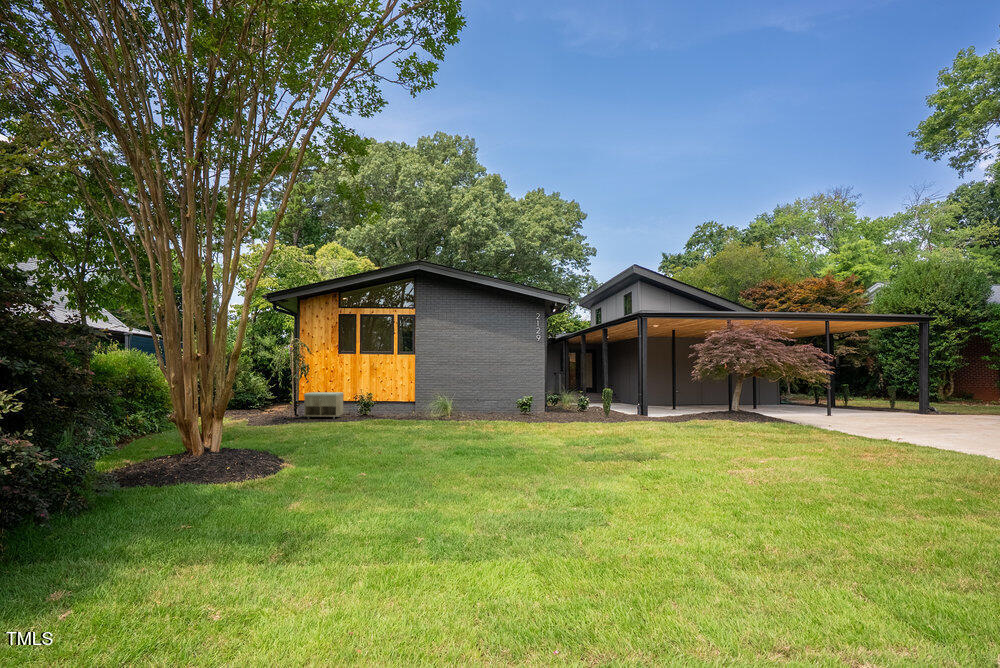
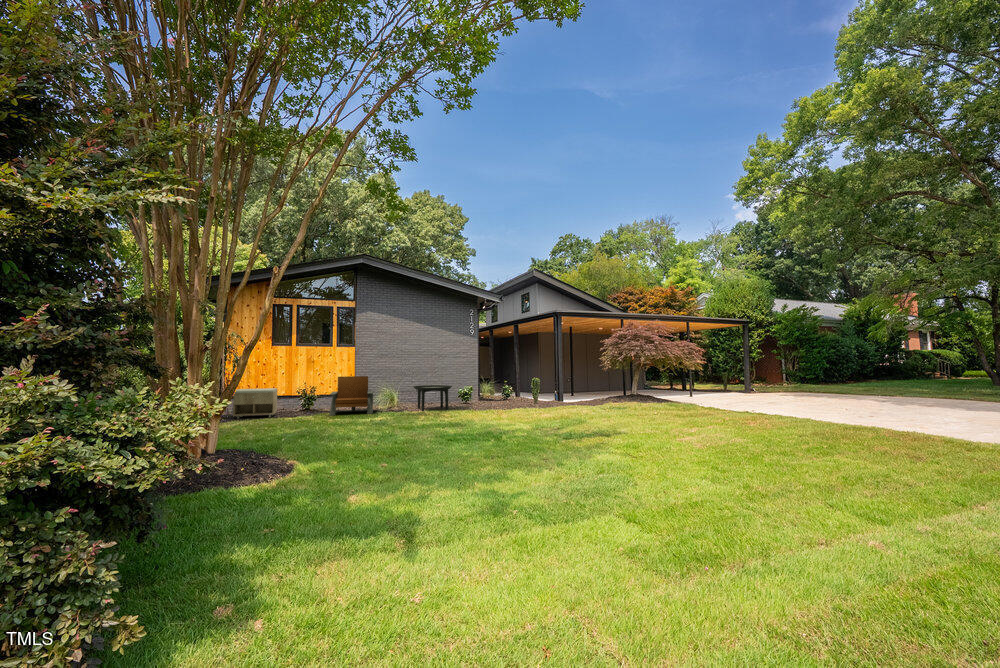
lounge chair: none [383,383,429,421] -> present [329,376,373,416]
round table: none [466,393,506,420] -> present [414,385,452,411]

